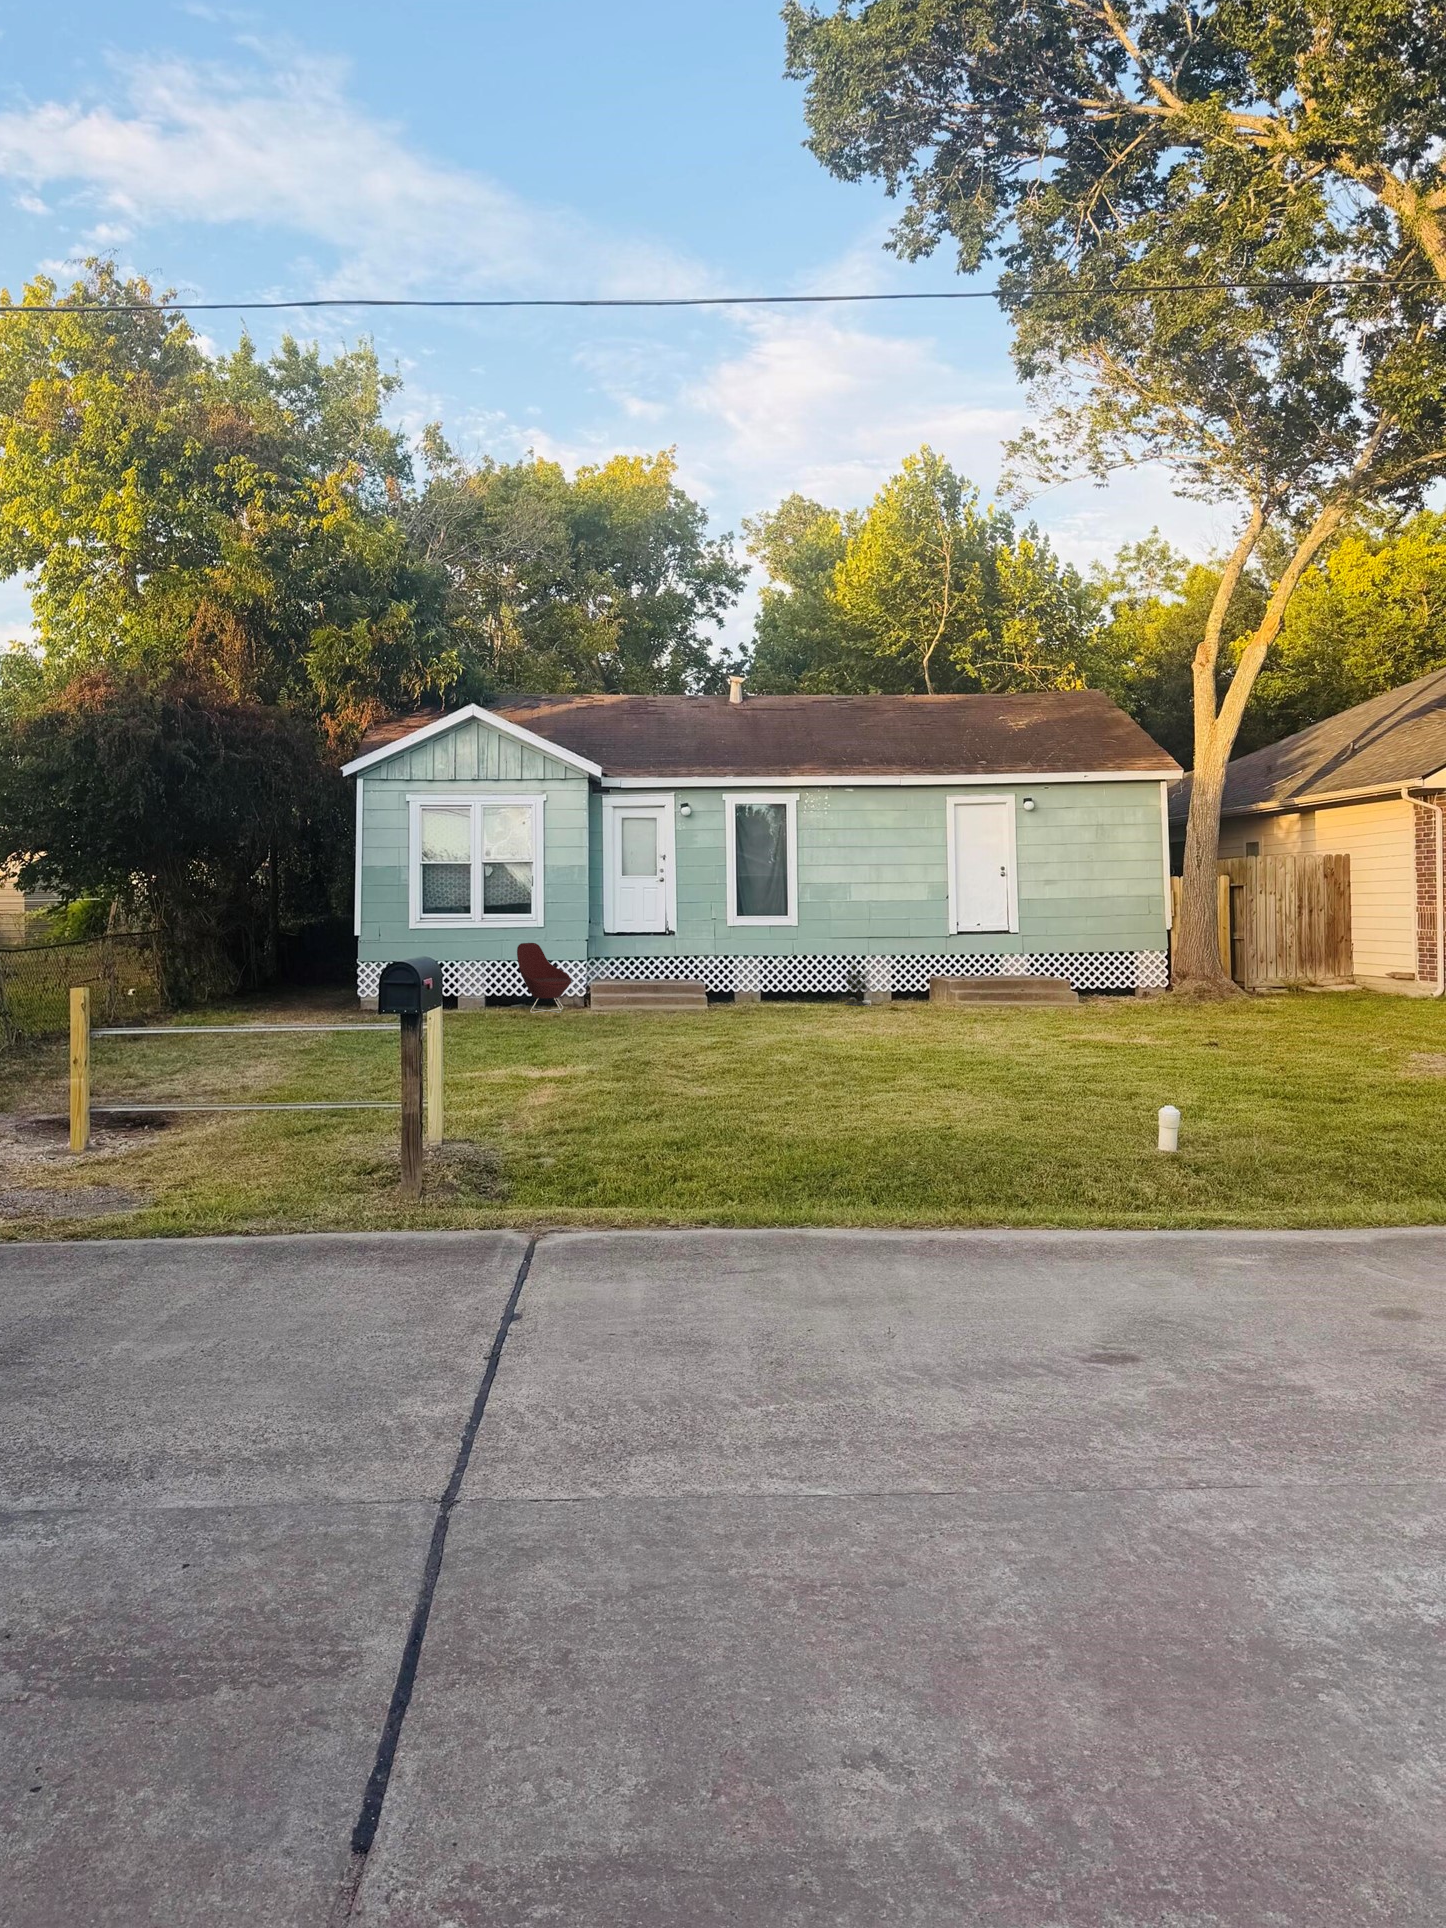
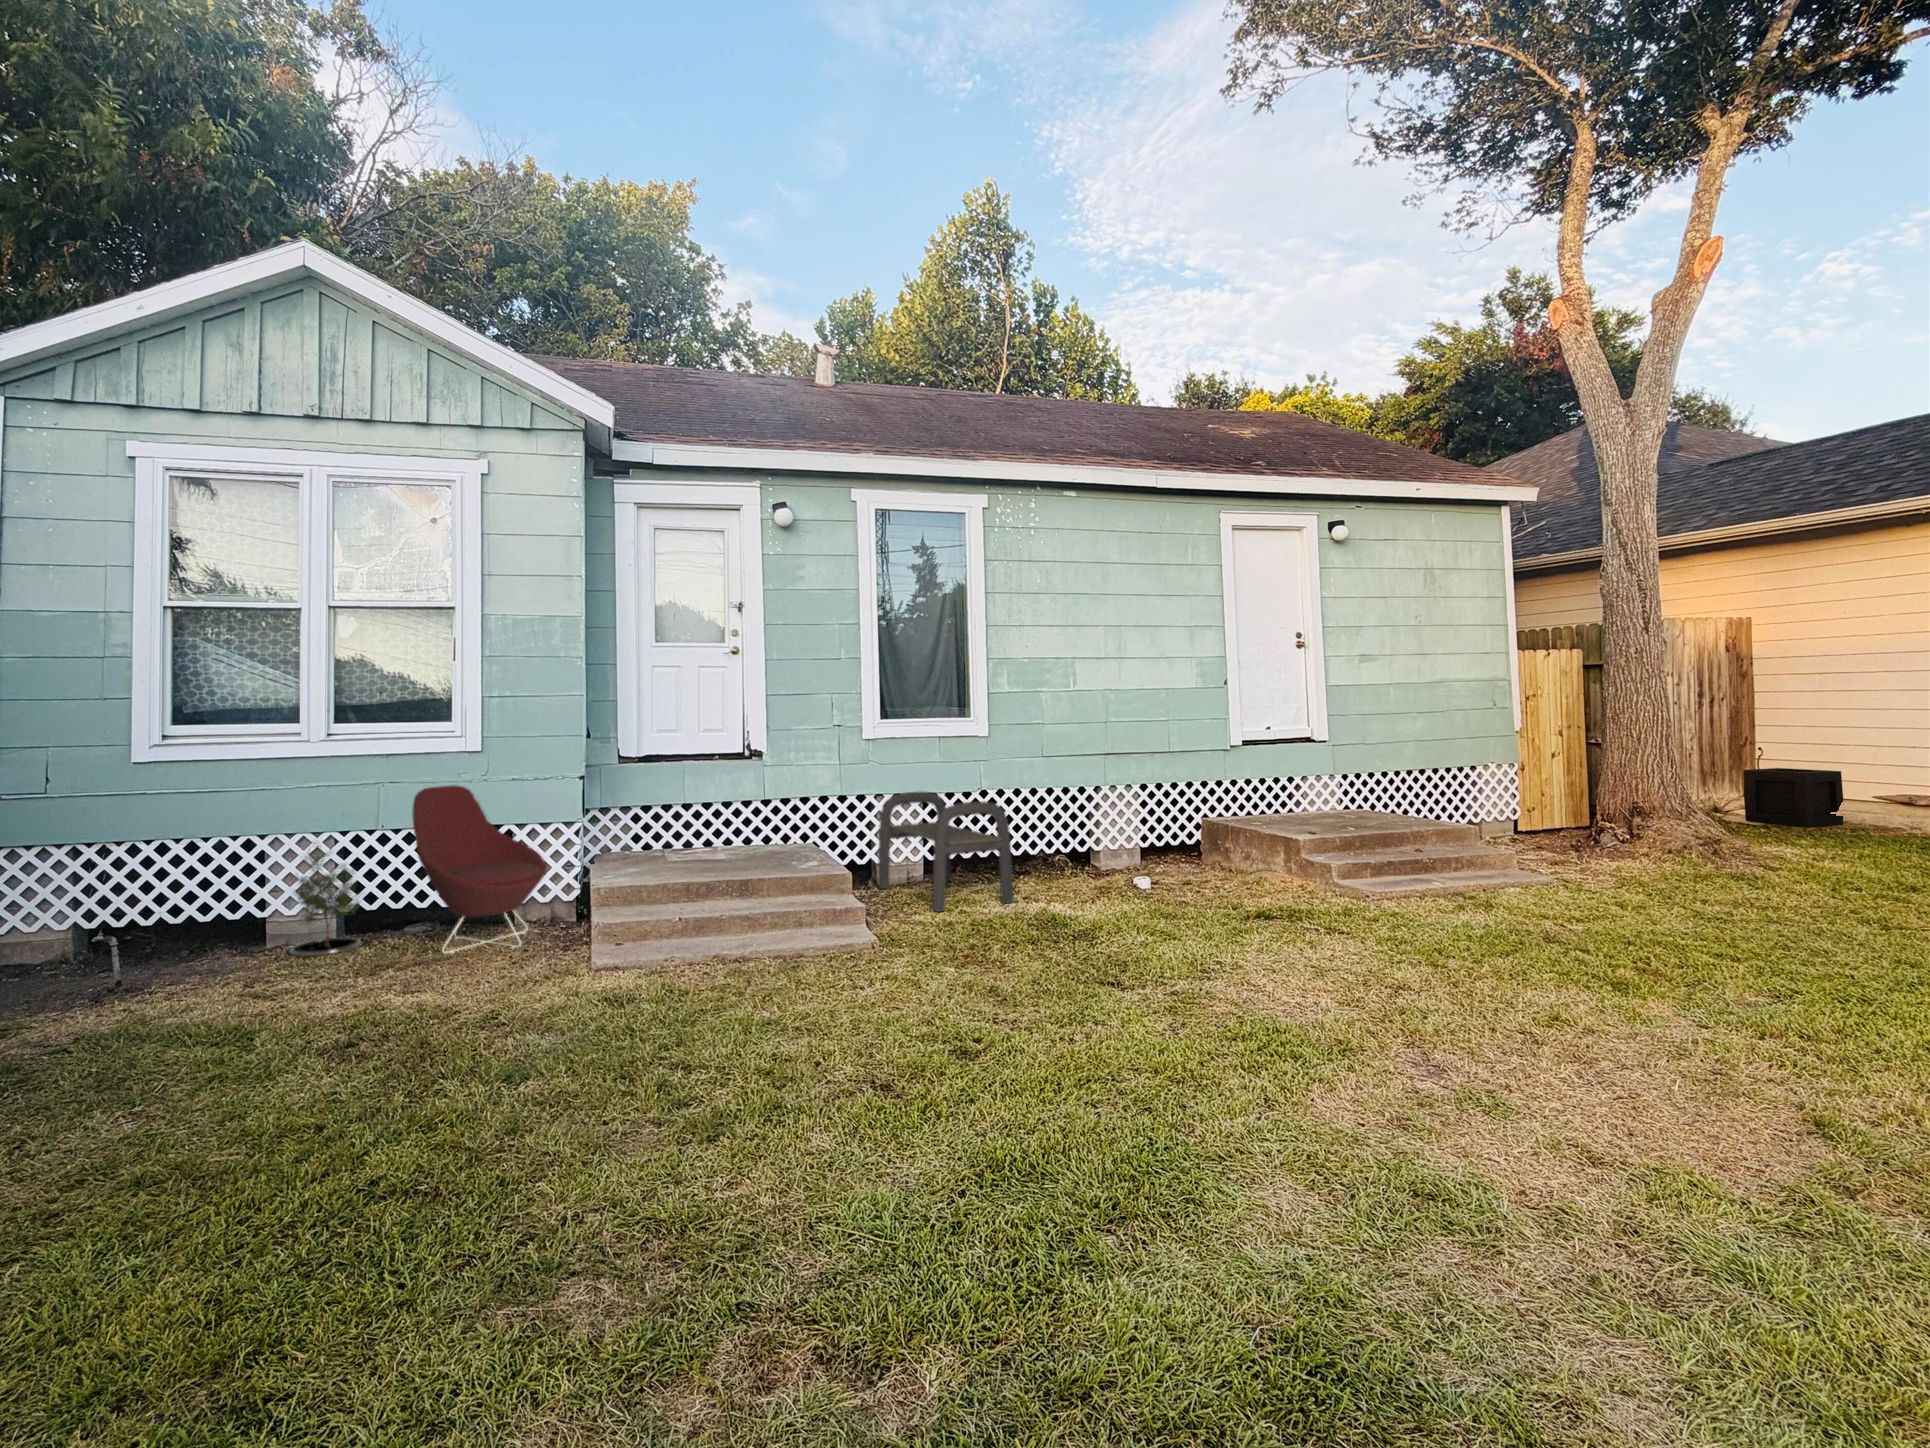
bench: none [733,955,790,1011] -> present [878,791,1013,912]
potted tree: present [846,961,871,1005] -> present [290,843,361,956]
wooden crate: none [1380,963,1439,1004] -> present [1744,768,1843,827]

